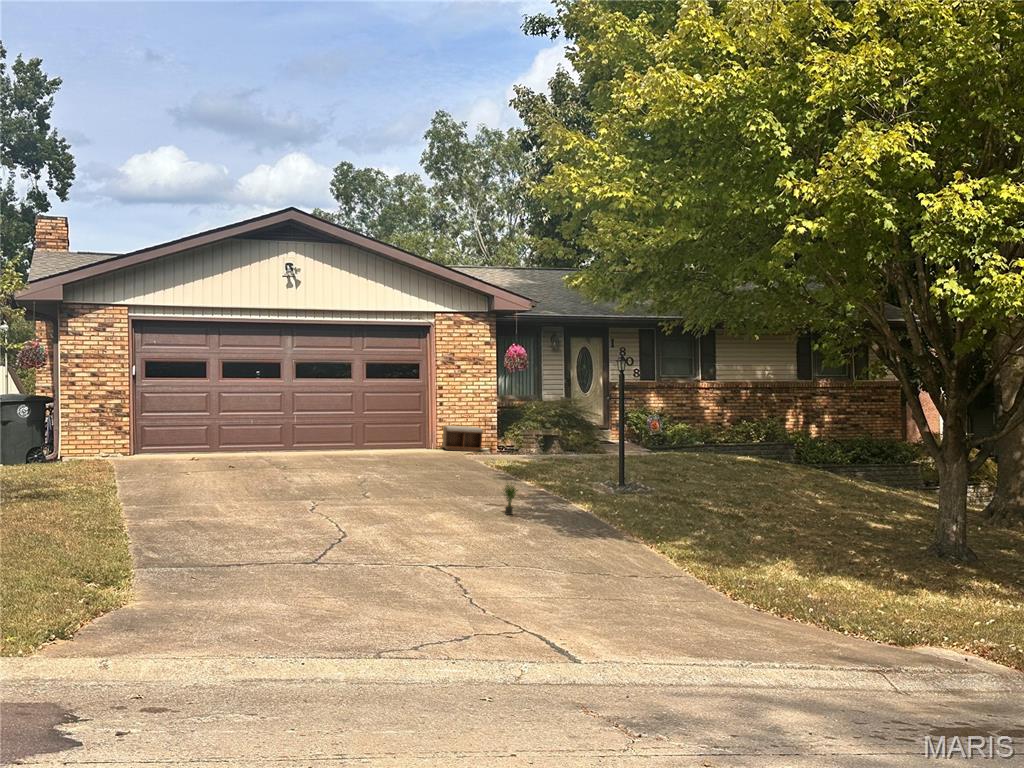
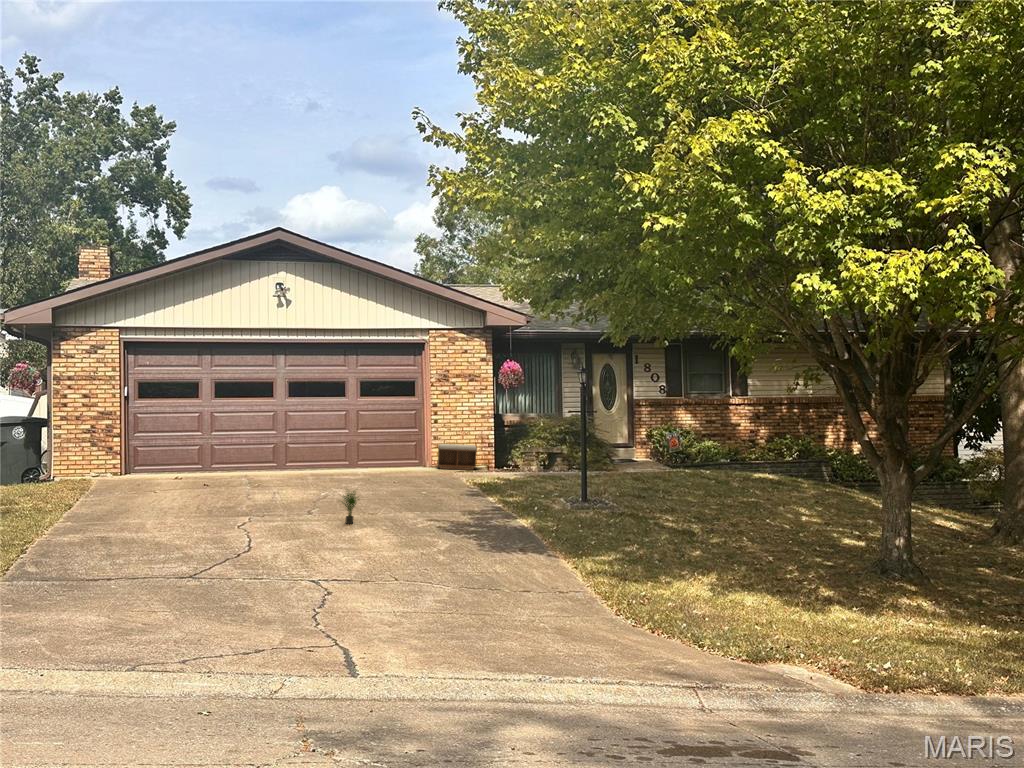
potted plant: present [503,483,518,515] -> present [342,491,359,524]

